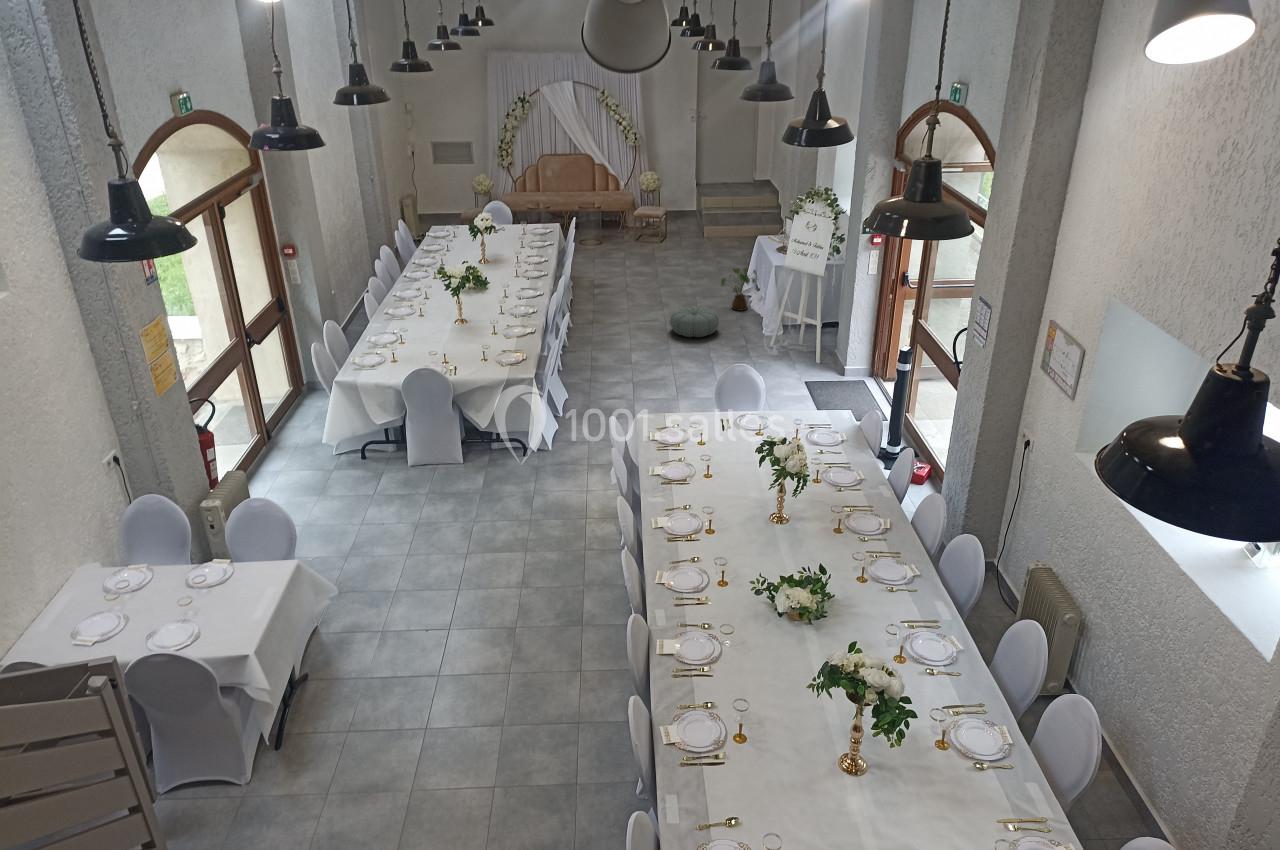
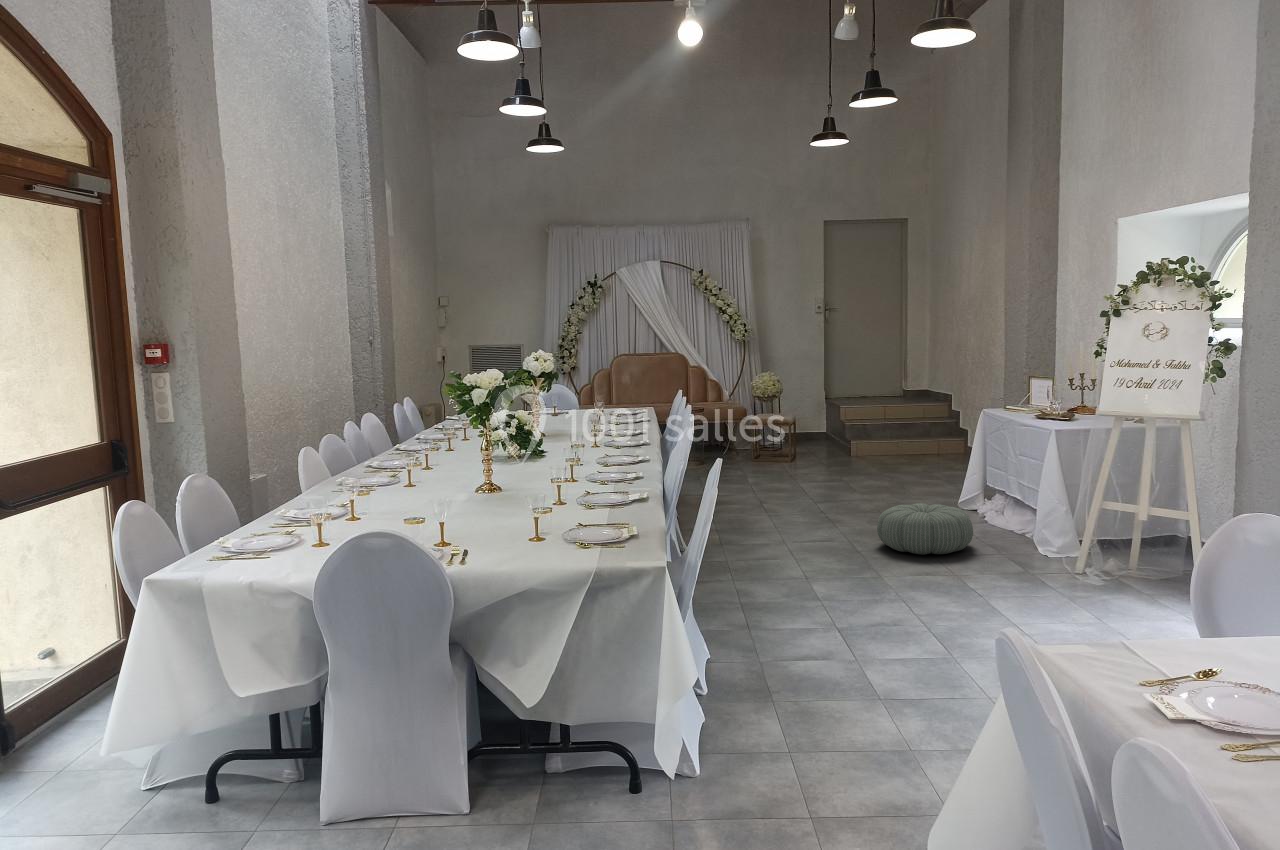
house plant: present [721,268,756,311] -> none [950,444,1016,521]

